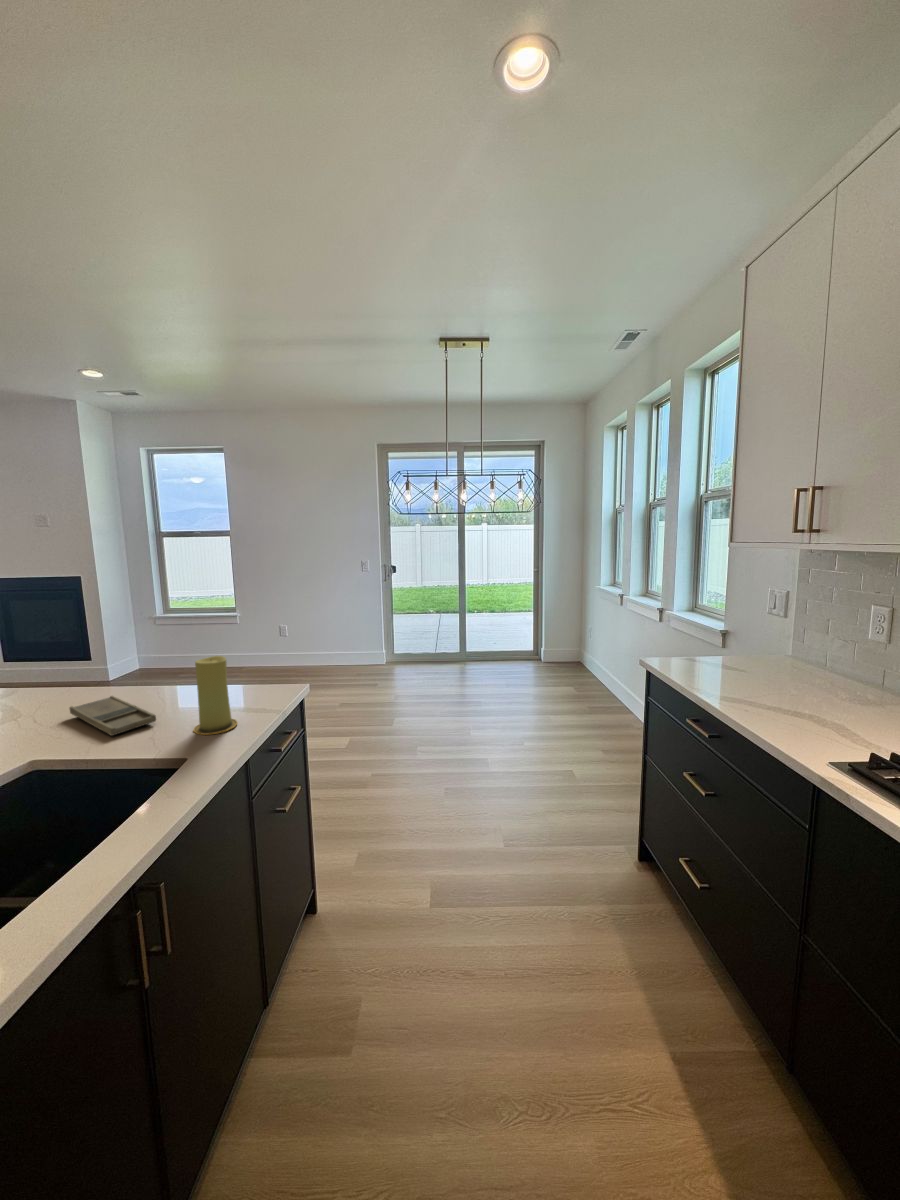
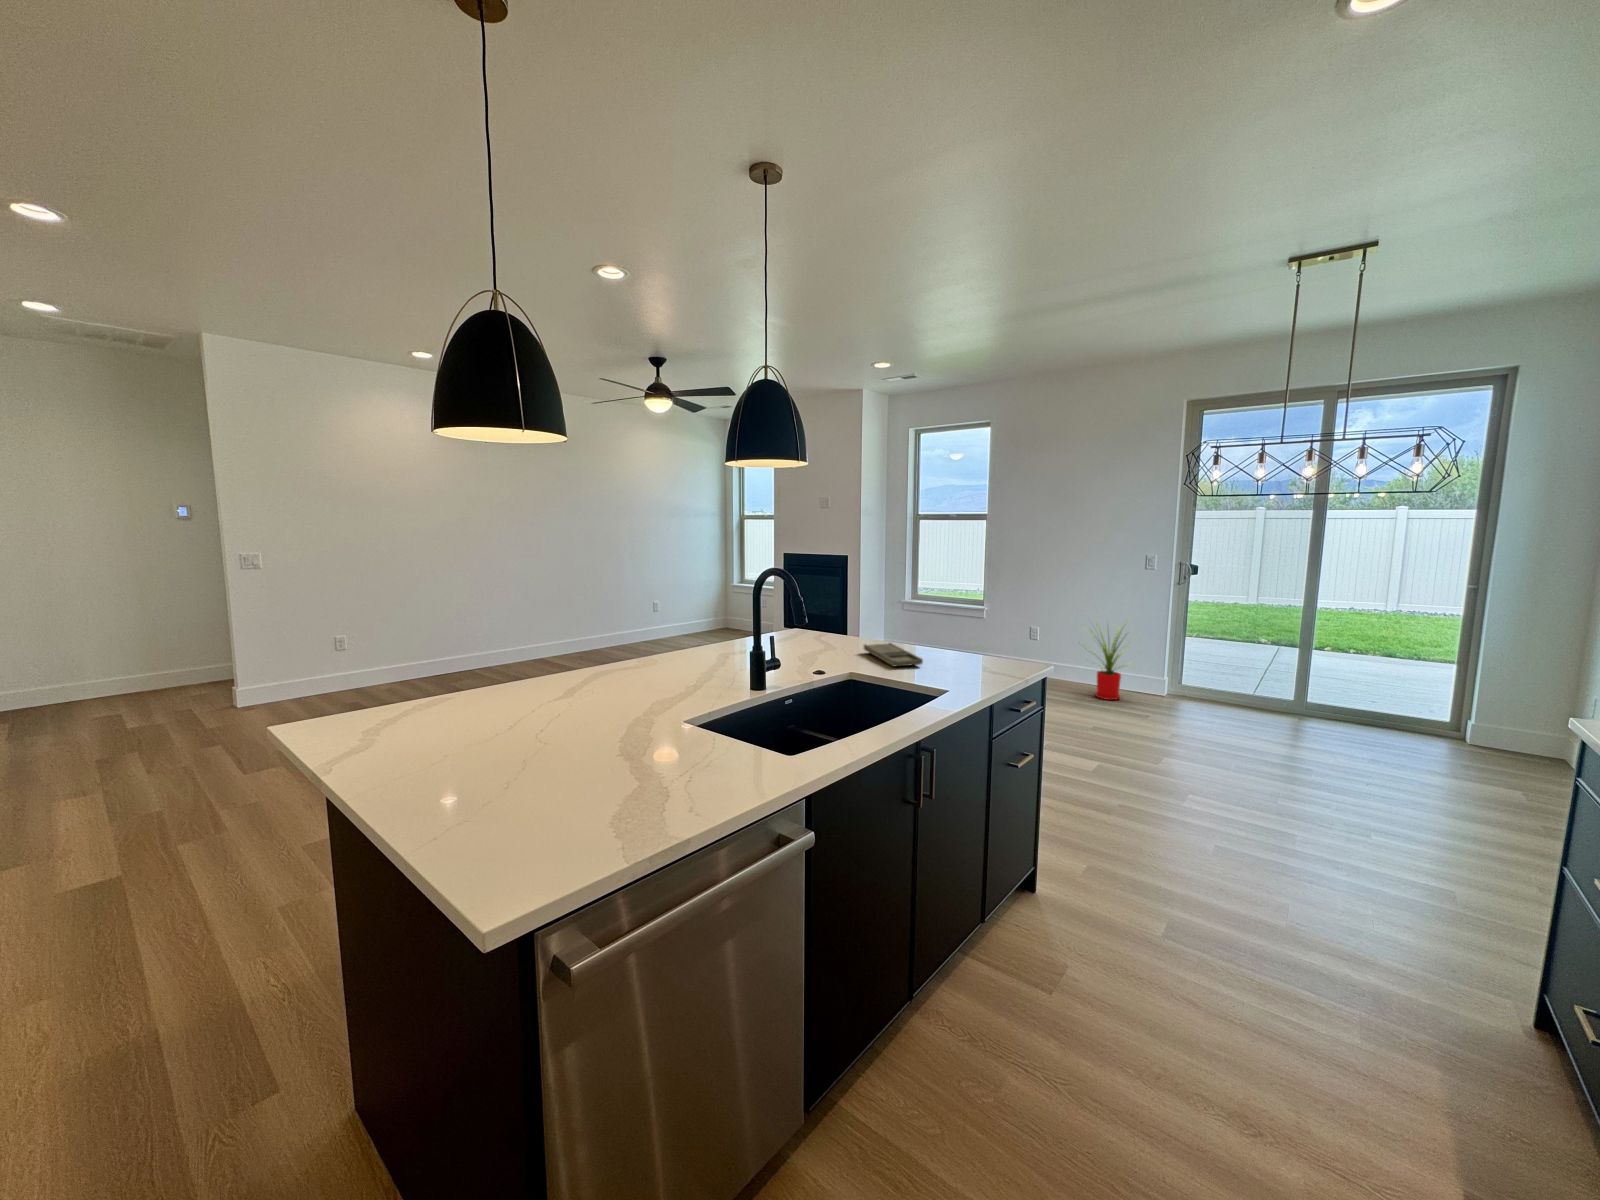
house plant: none [319,607,368,673] -> present [1088,626,1127,700]
candle: present [193,656,238,735] -> none [950,617,985,680]

